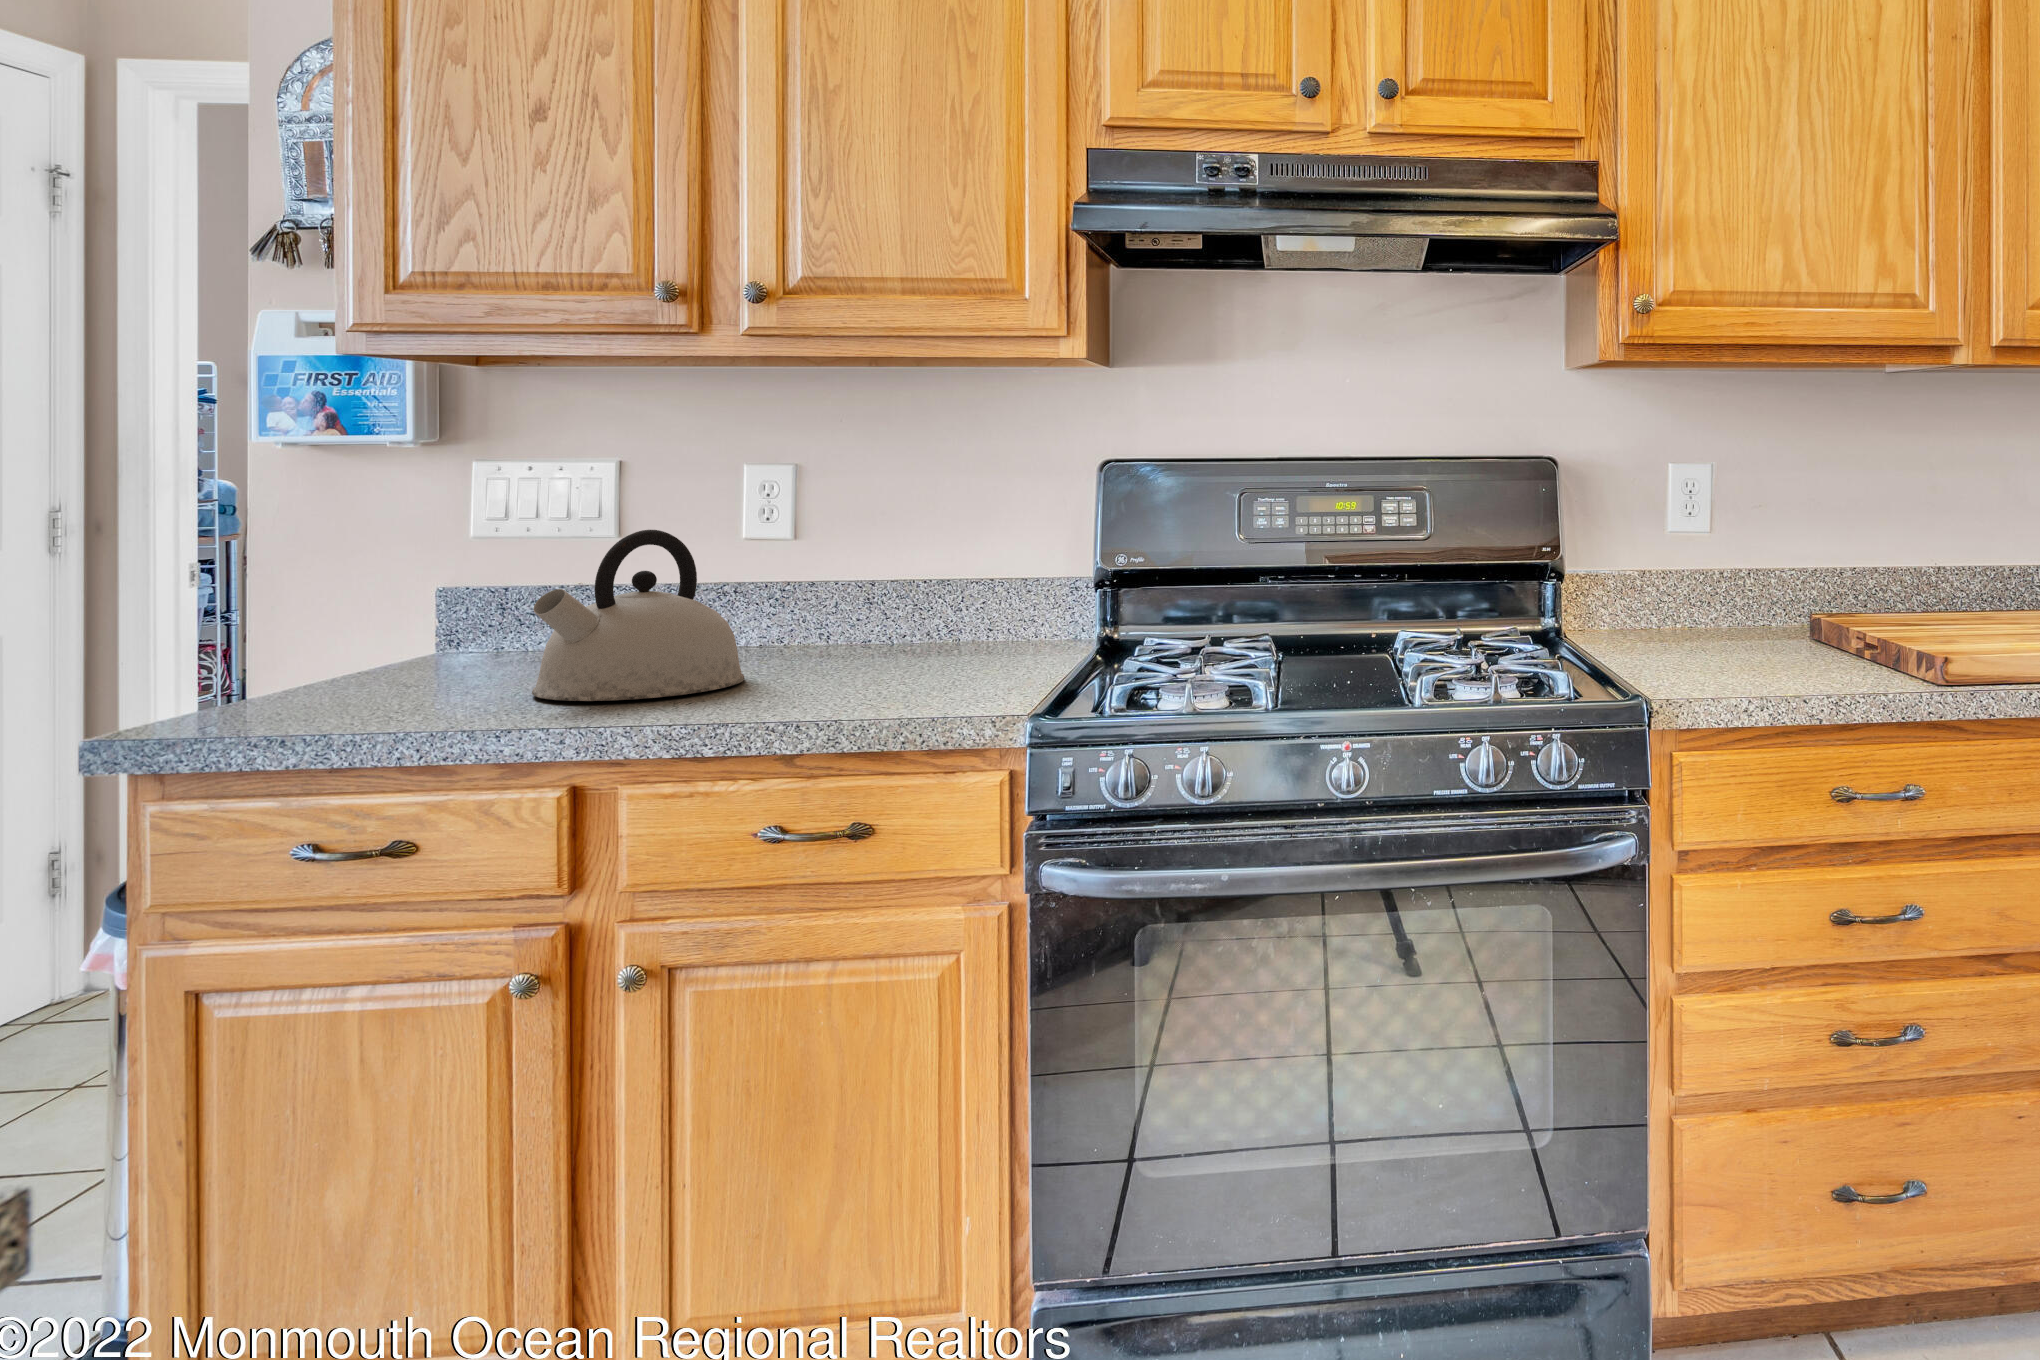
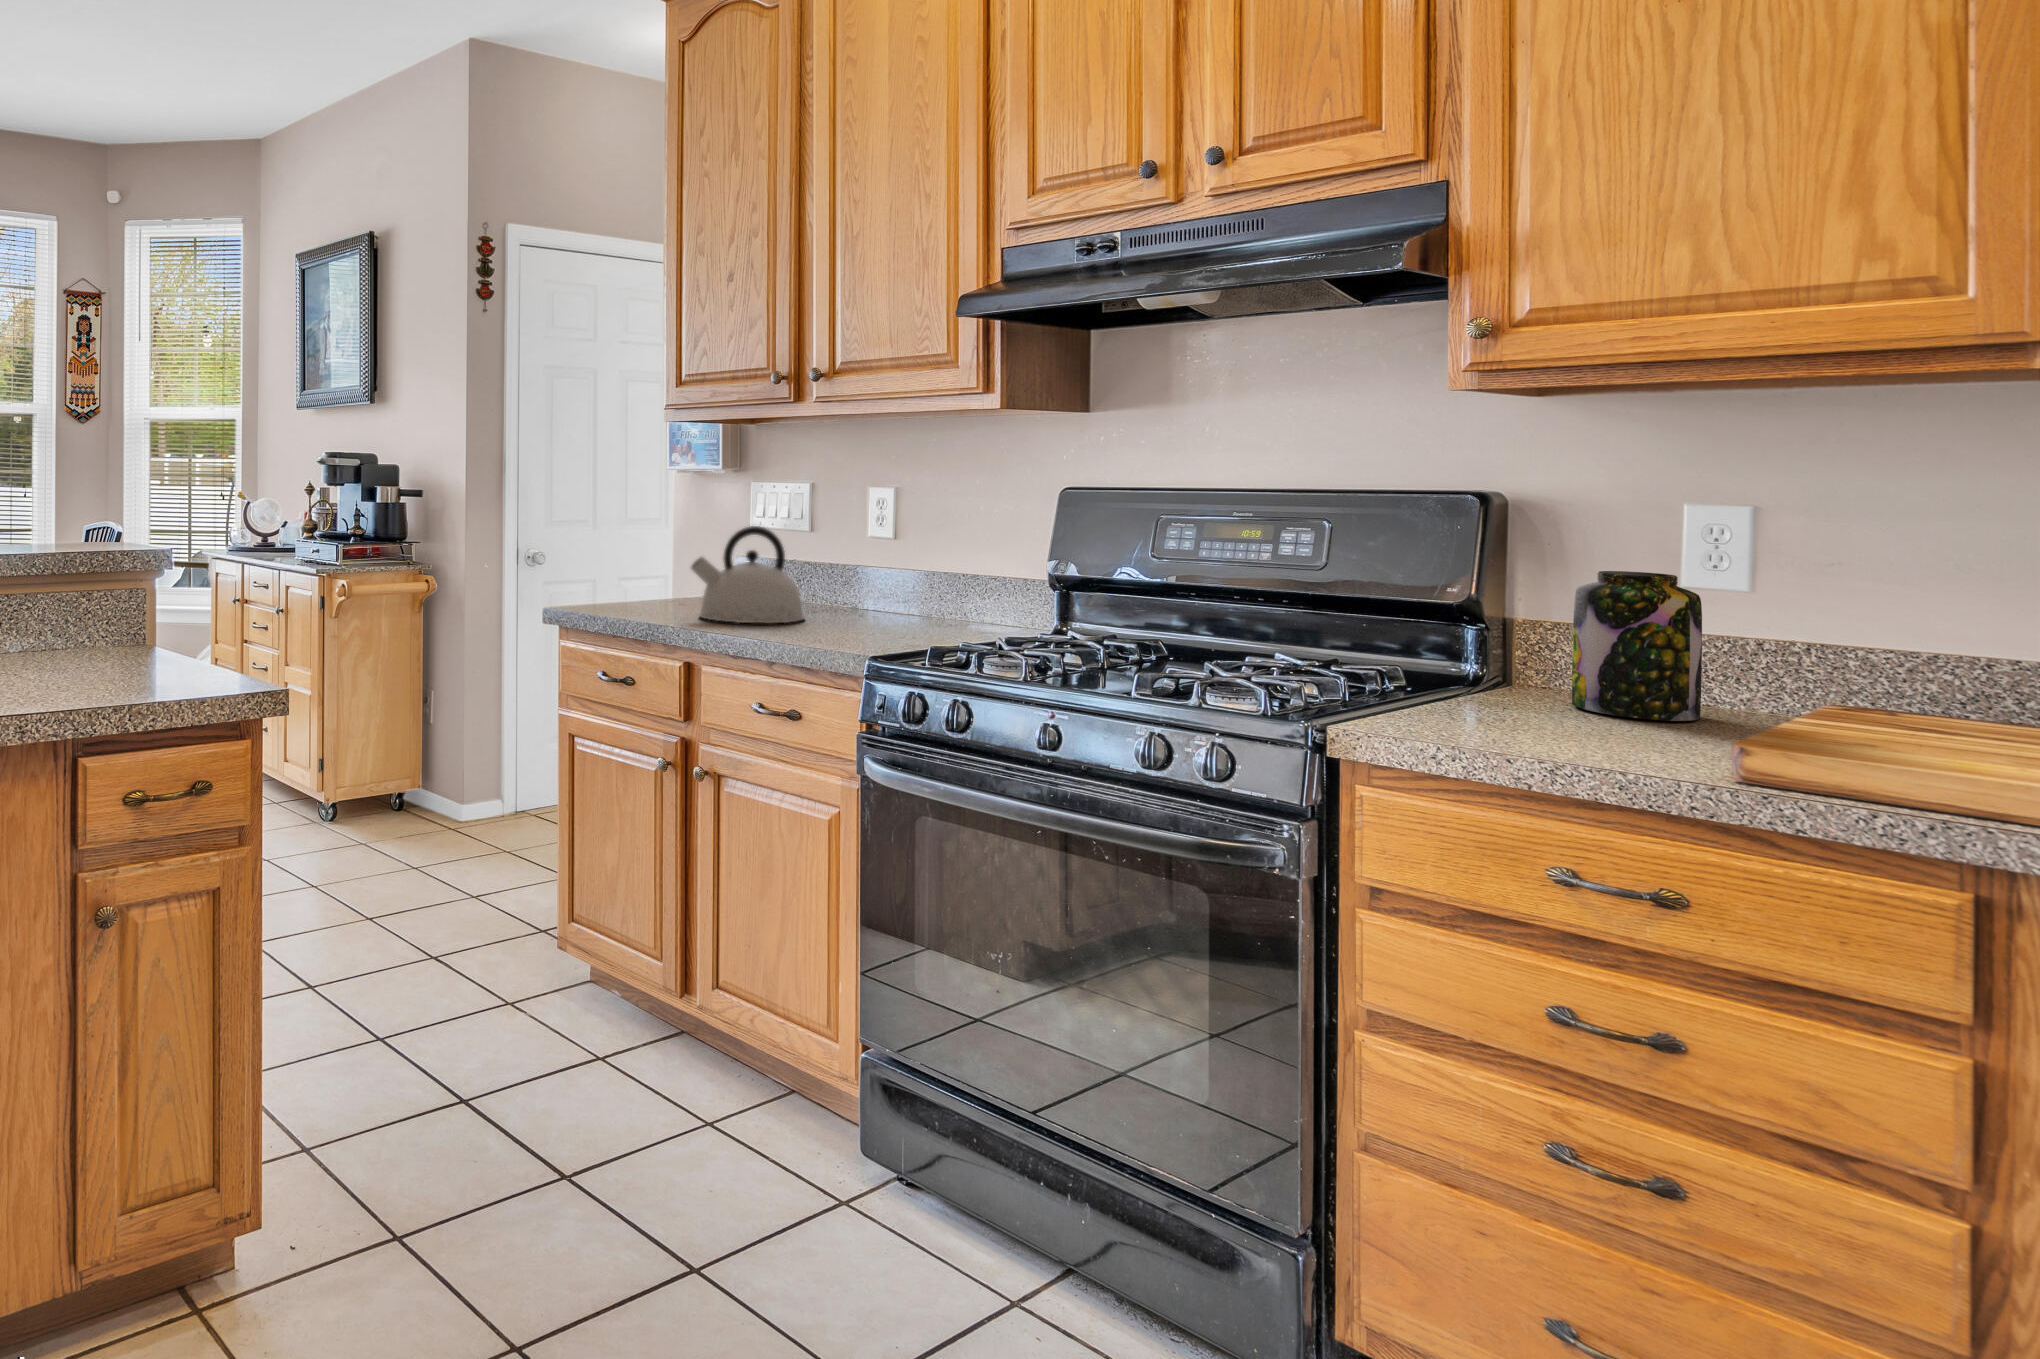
jar: none [1657,521,1750,646] -> present [1572,571,1702,721]

